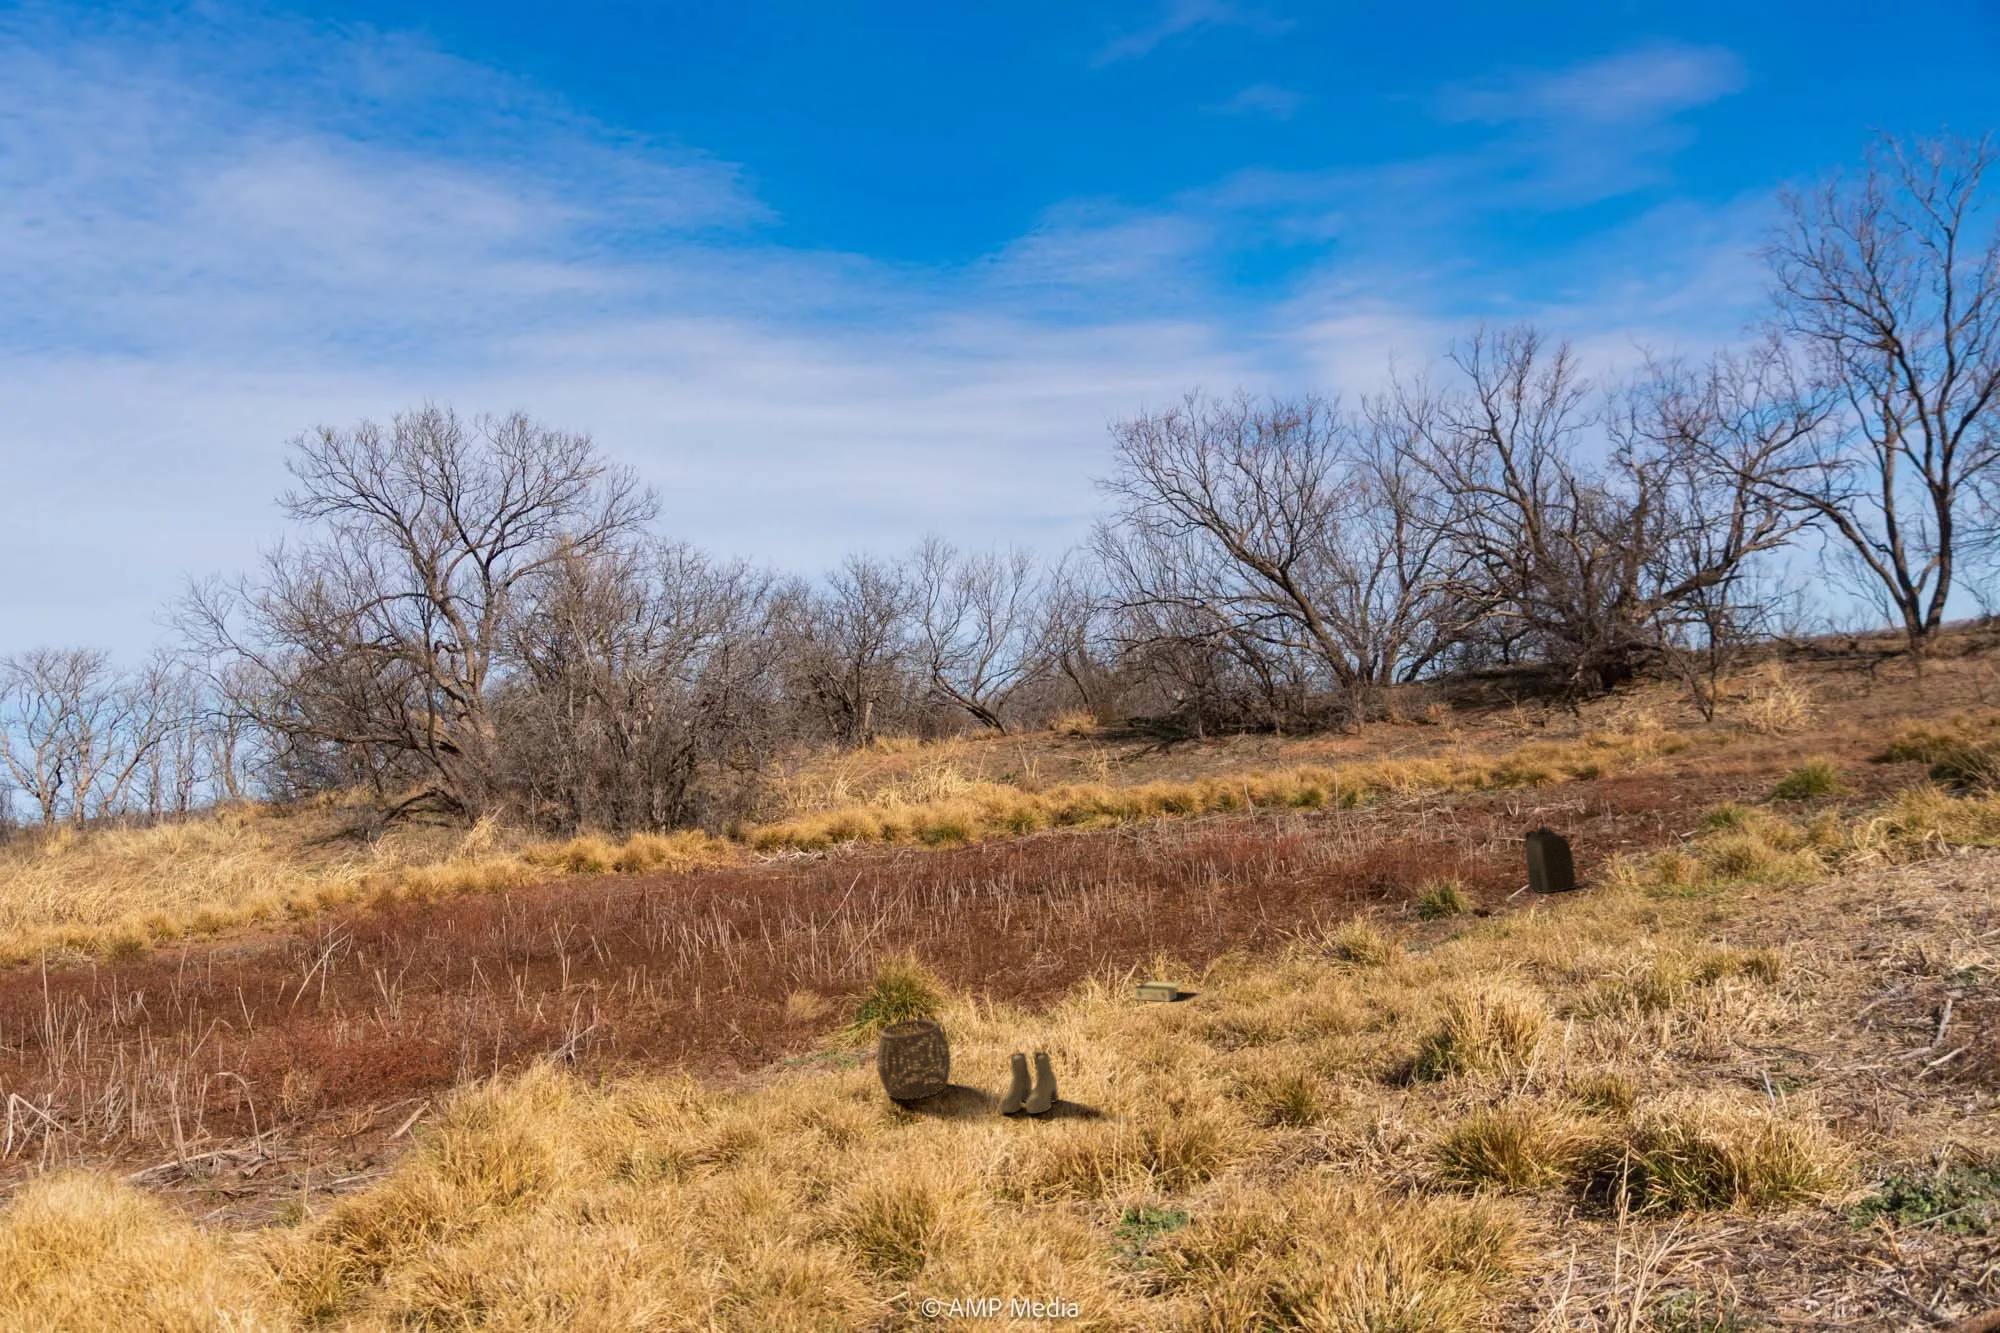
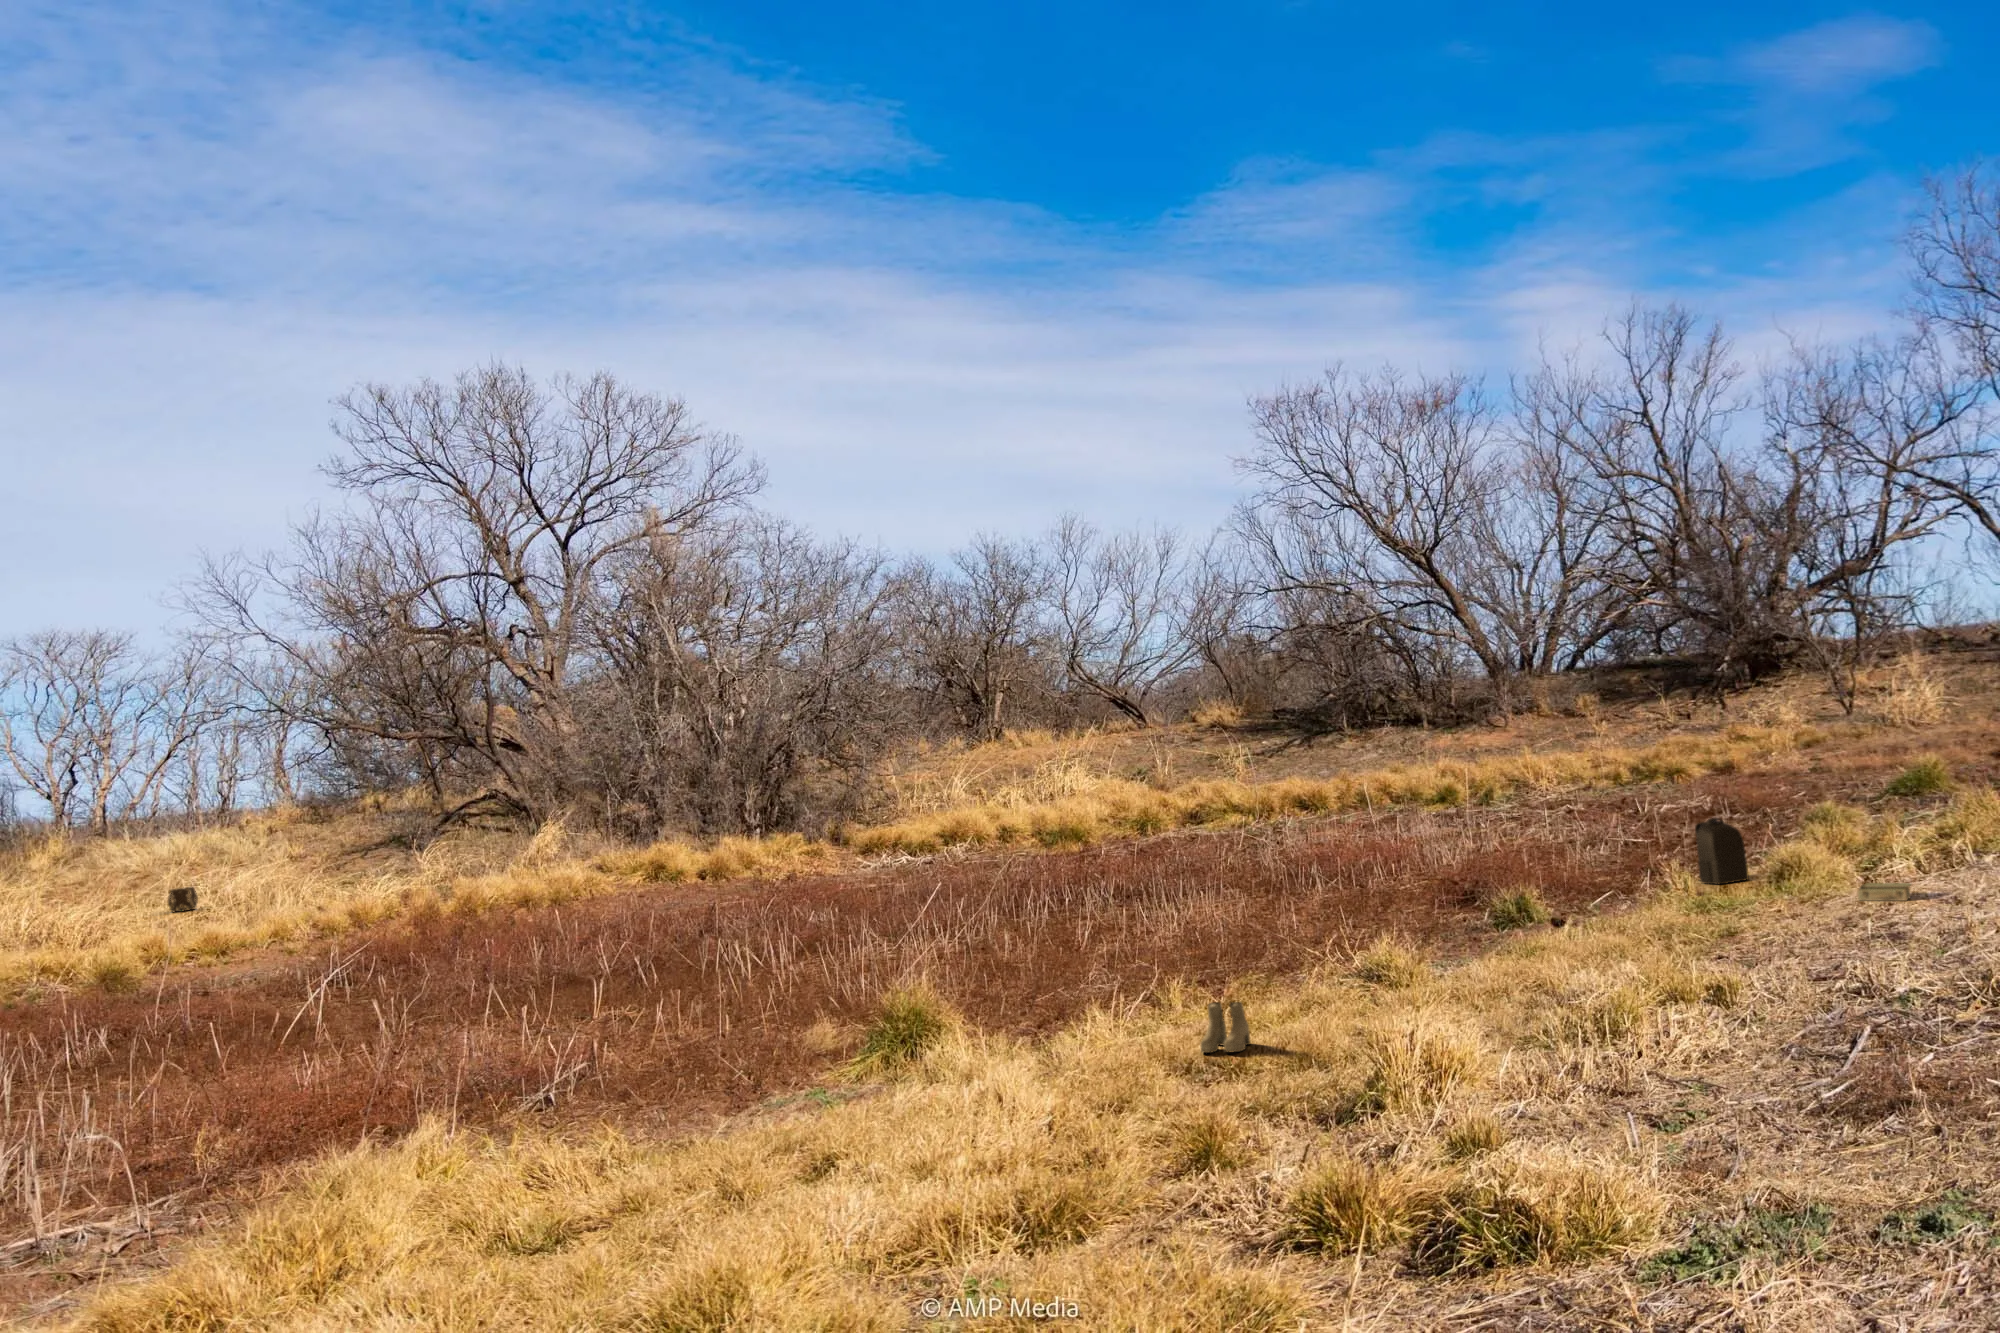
toolbox: present [1133,980,1182,1002] -> present [1857,883,1911,901]
woven basket: present [877,1020,951,1100] -> present [168,887,198,913]

